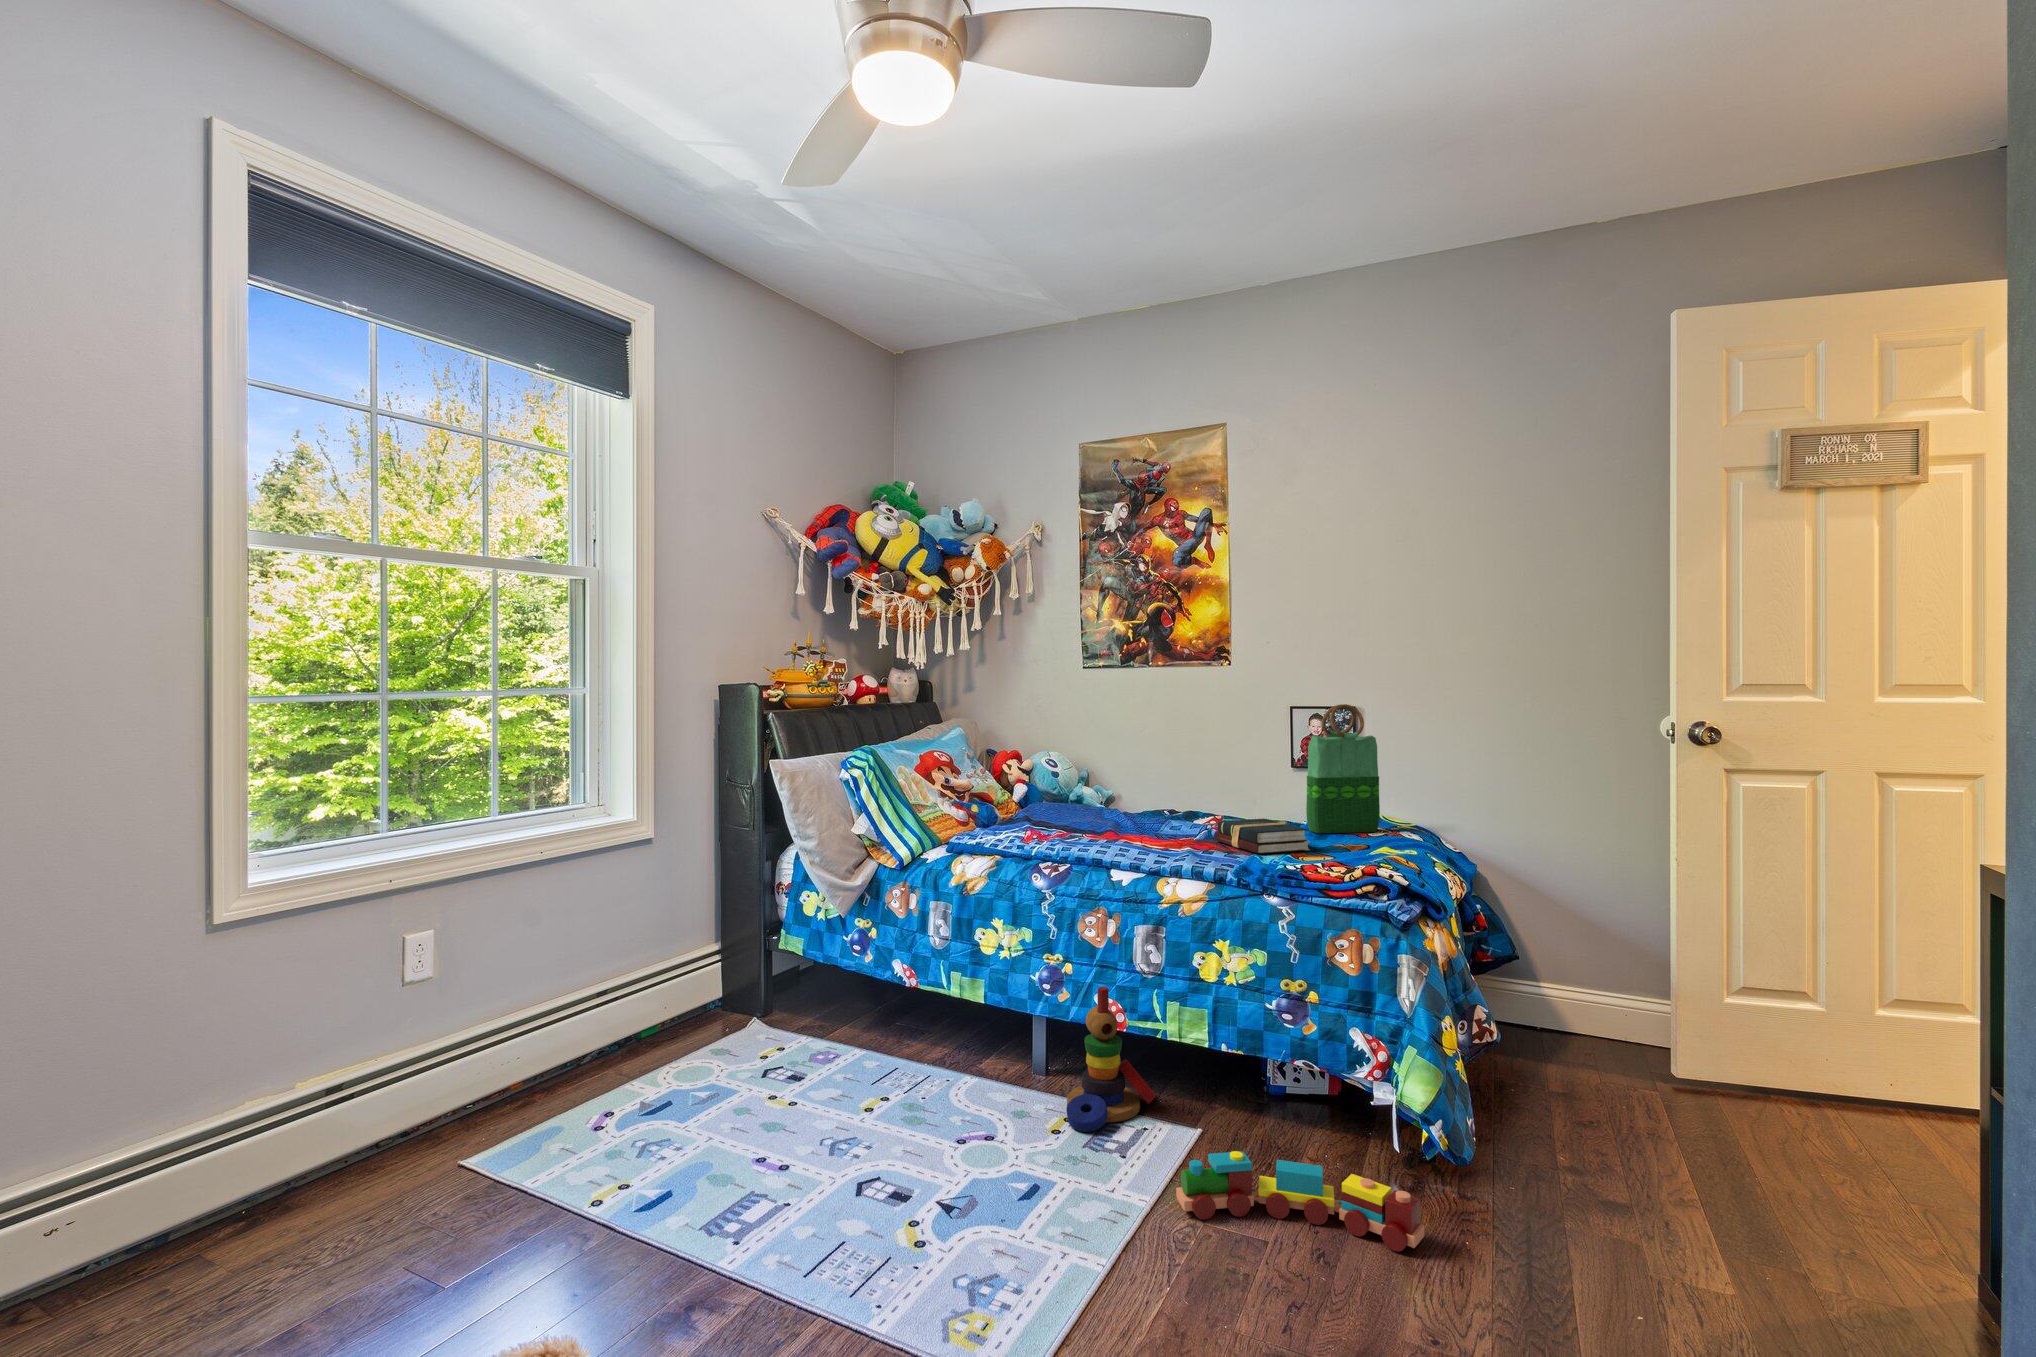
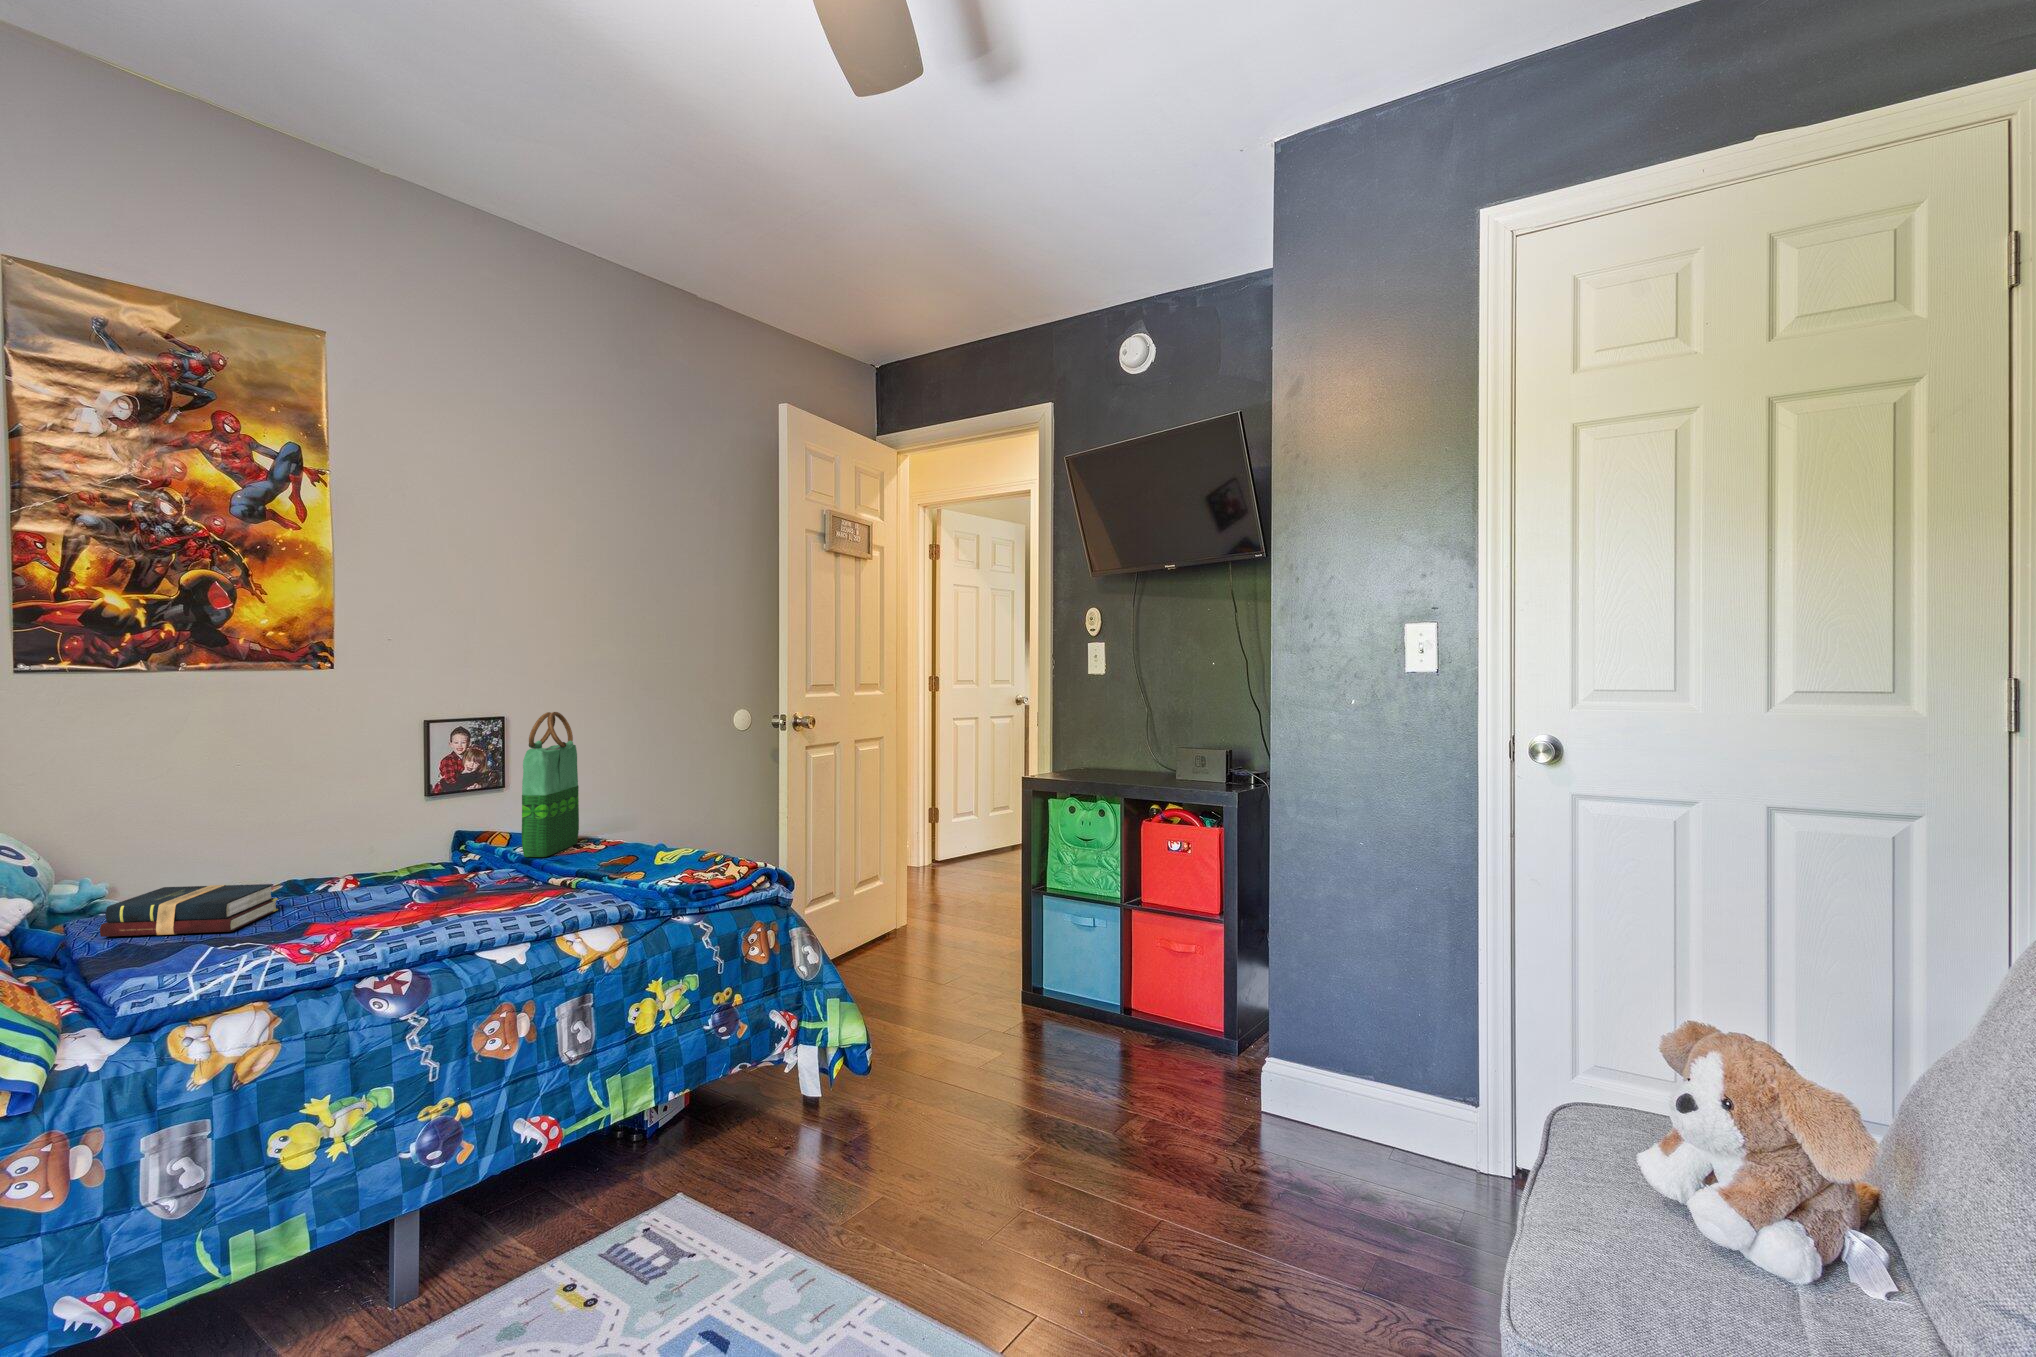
hardback book: present [1214,819,1310,854] -> present [100,884,278,937]
stacking toy: present [1066,987,1156,1132] -> none [506,1096,622,1283]
toy train: present [1176,1151,1424,1252] -> none [794,1099,934,1232]

